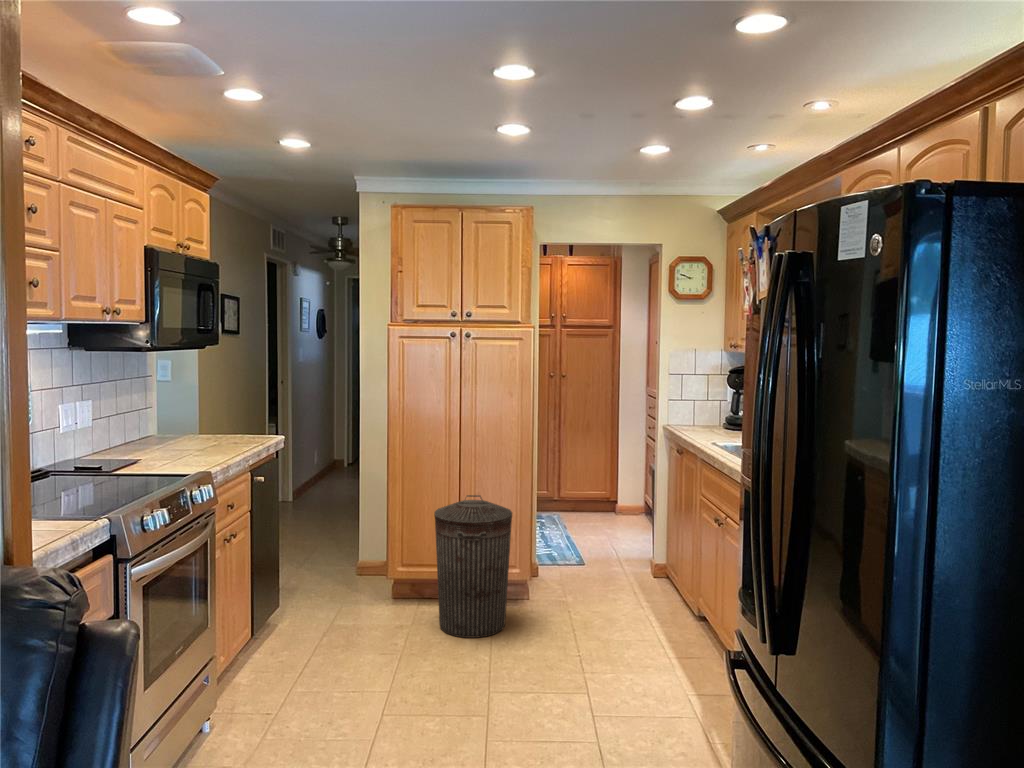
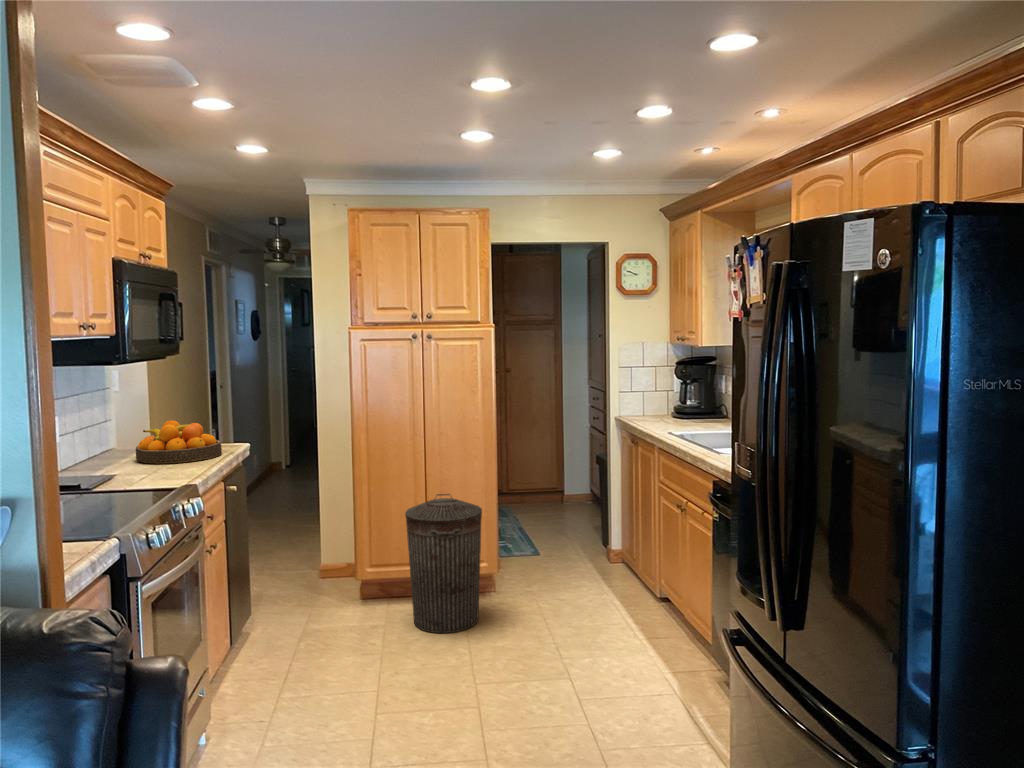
fruit bowl: none [169,409,253,451] -> present [136,420,222,463]

